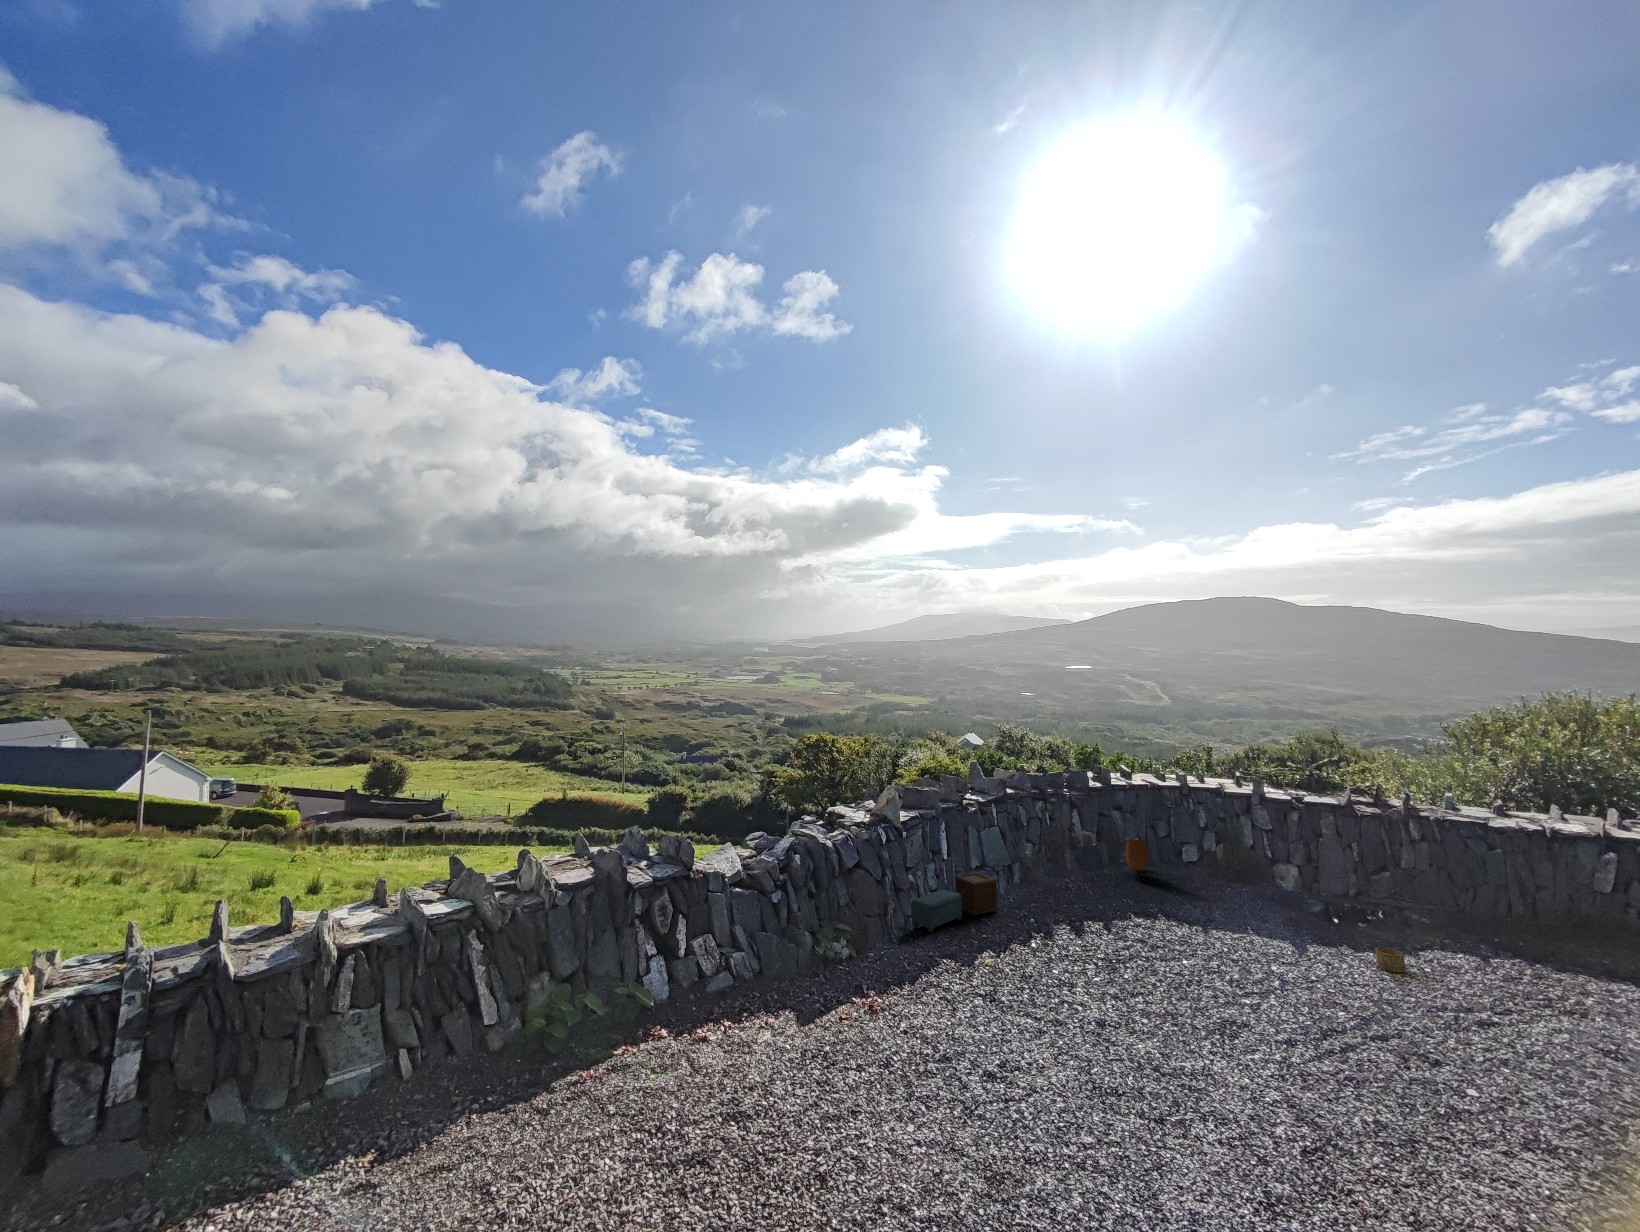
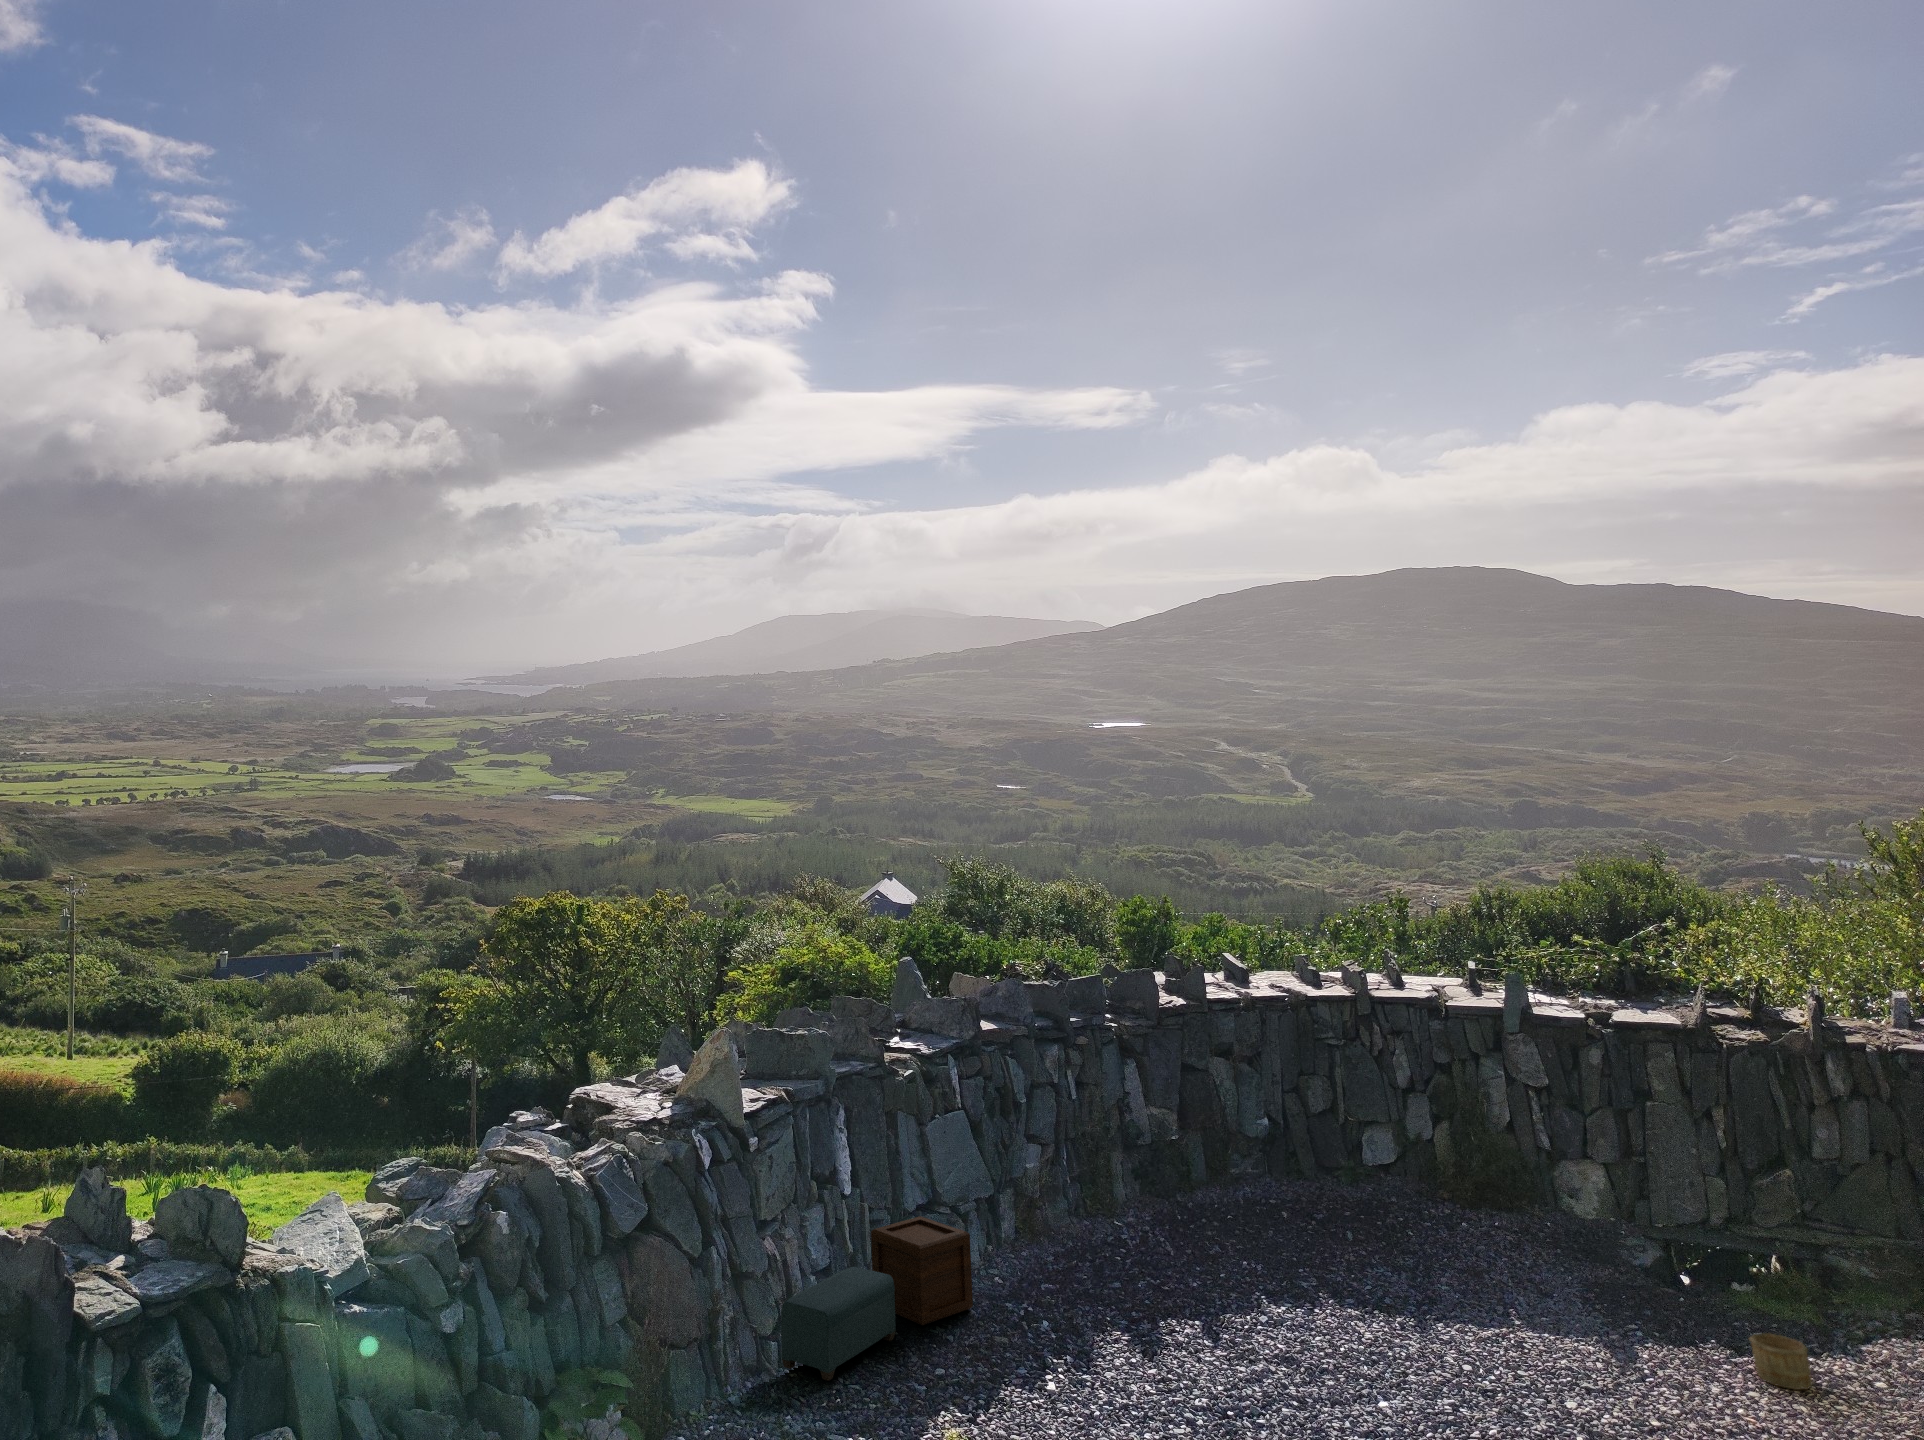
lounge chair: present [1125,838,1150,878] -> none [1220,1115,1280,1212]

